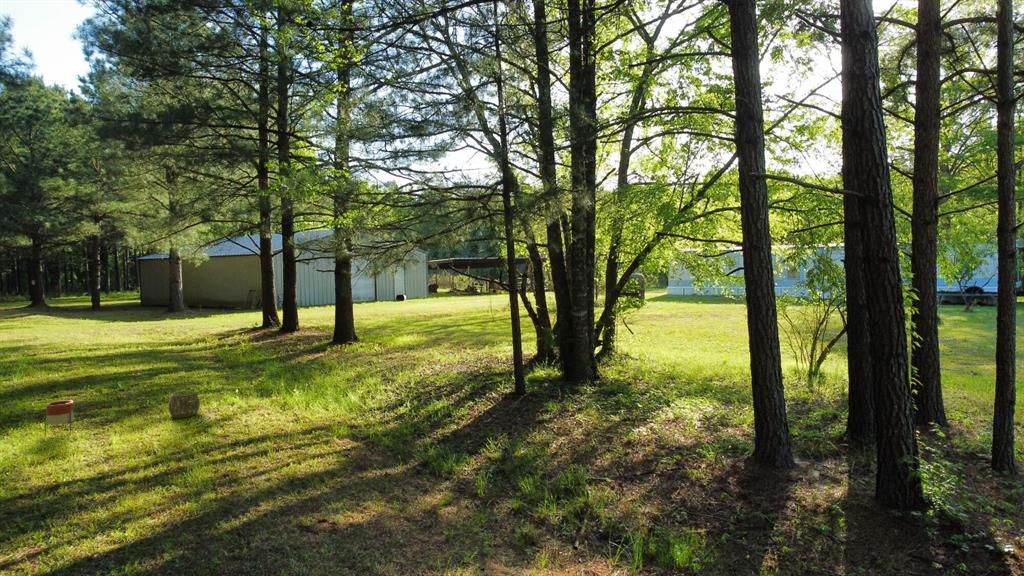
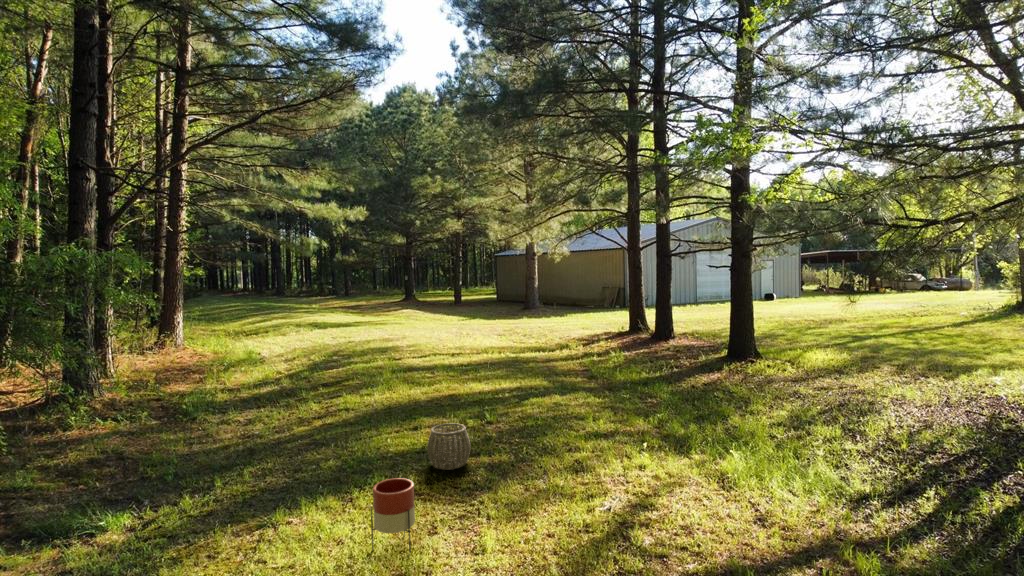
woven basket: present [168,391,200,418] -> present [427,423,470,470]

